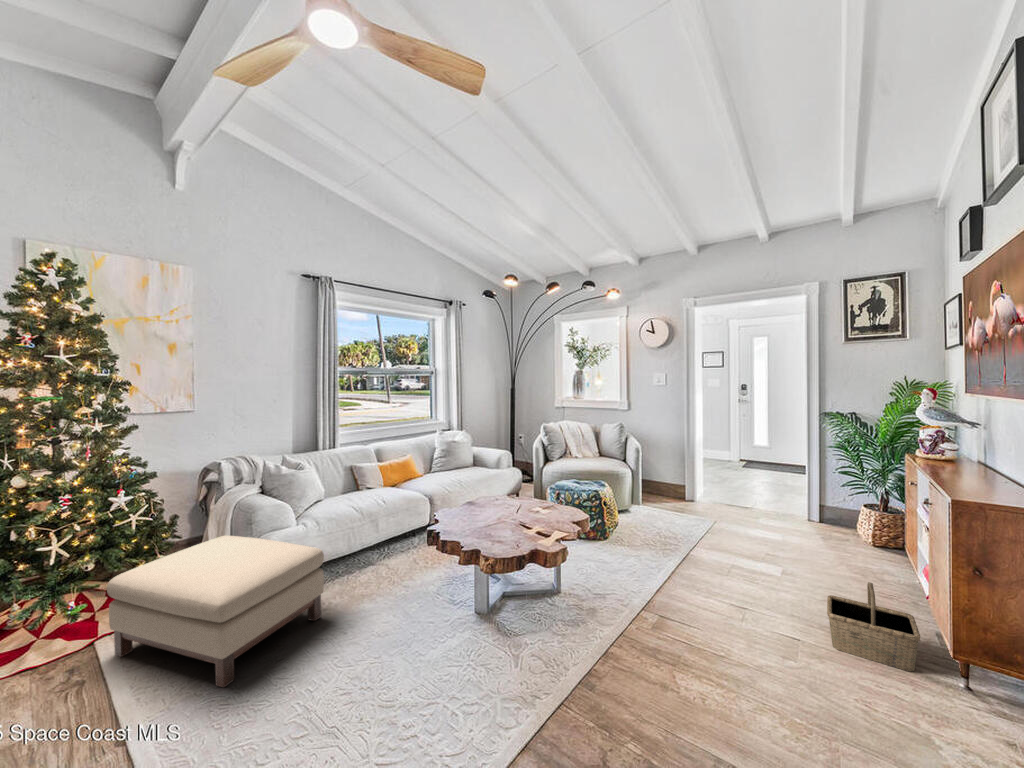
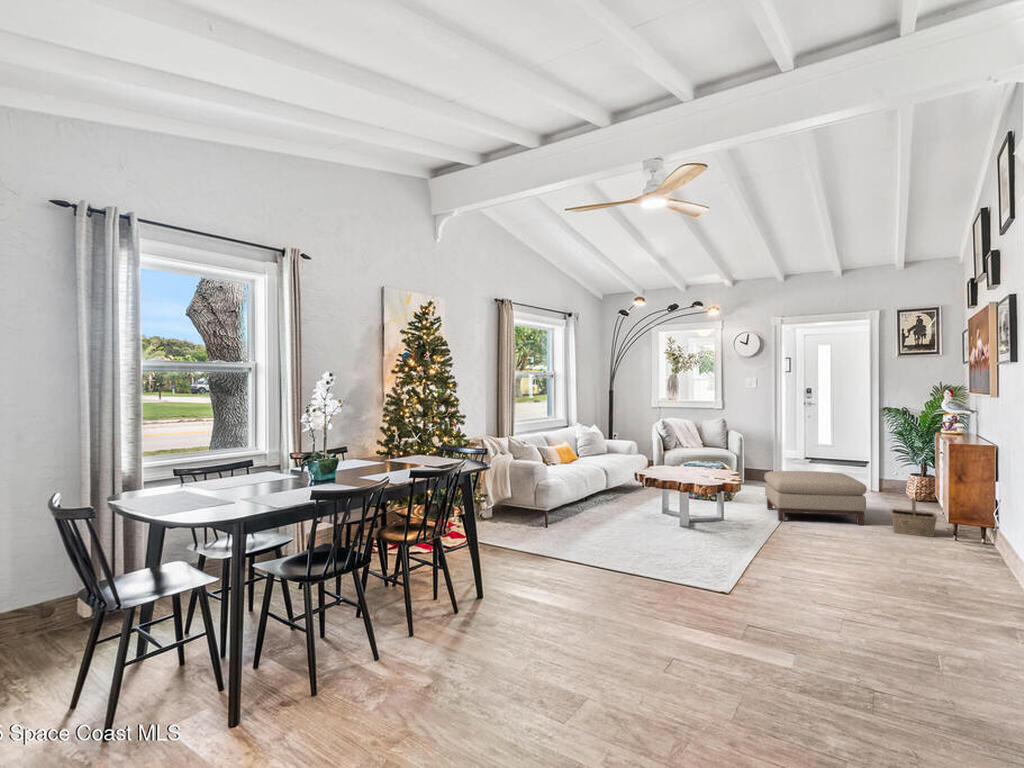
ottoman: present [107,535,324,687] -> present [764,471,867,525]

